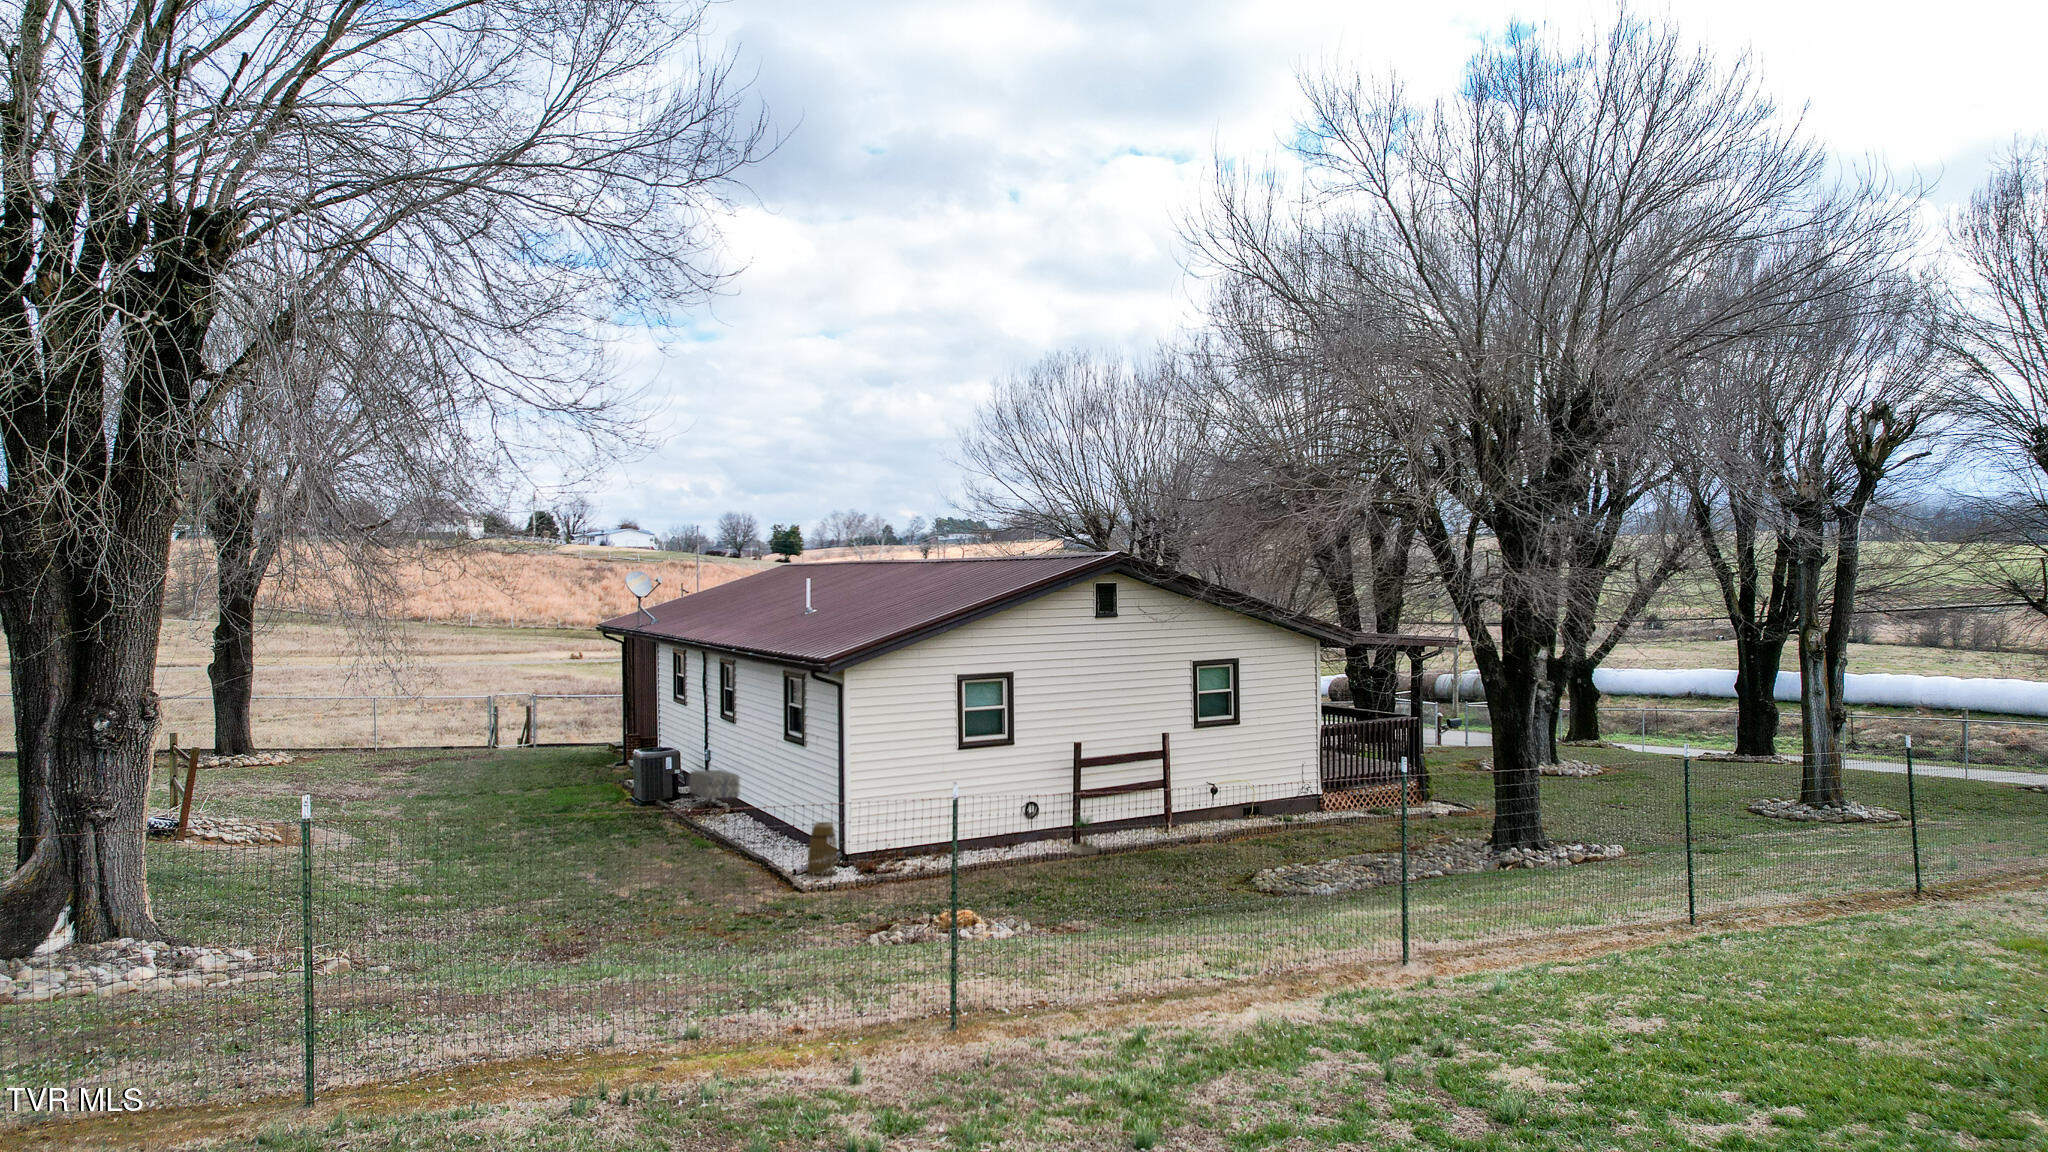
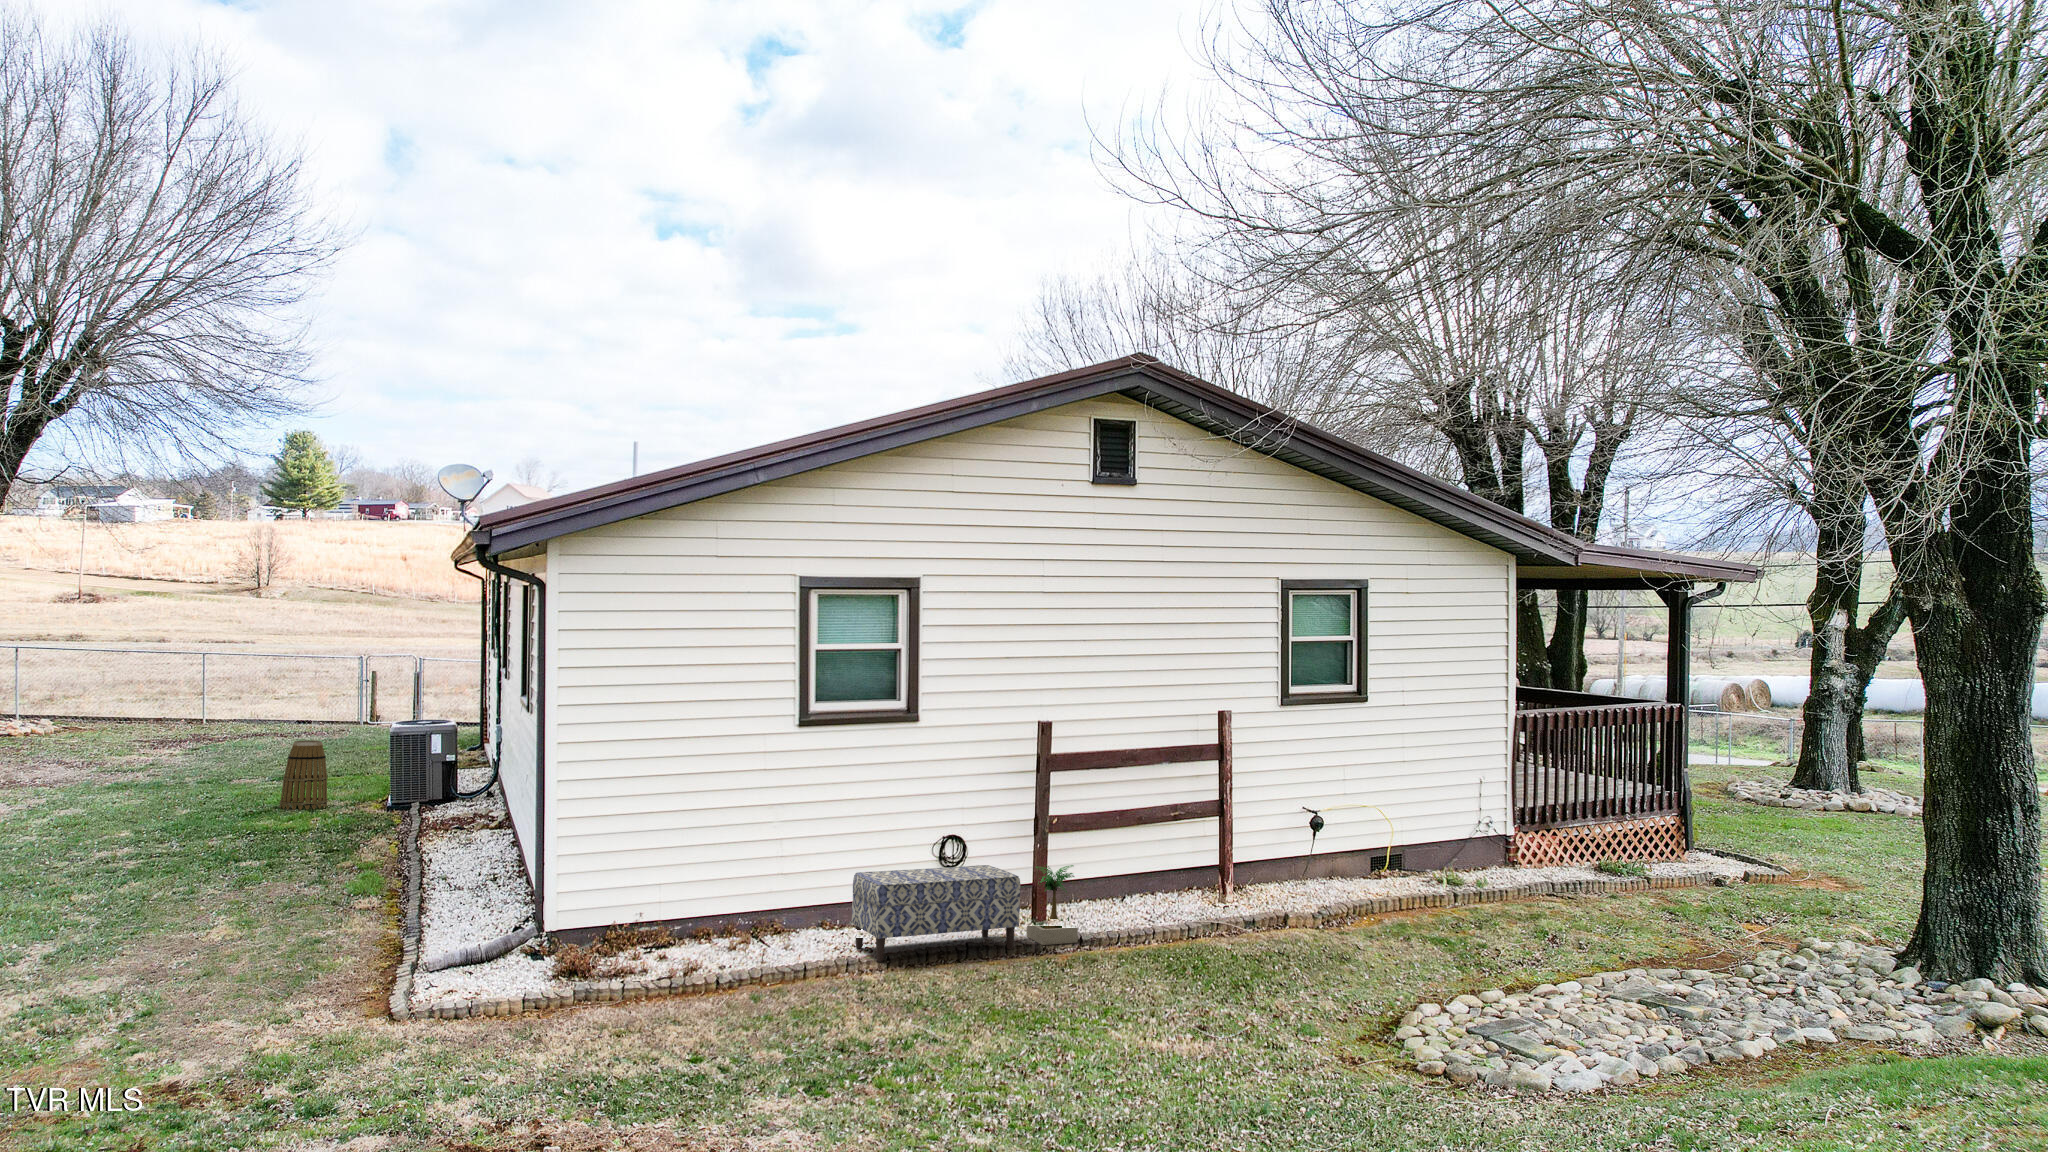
bench: present [689,770,740,808] -> present [852,865,1020,962]
basket: present [807,822,837,876] -> present [280,740,328,810]

